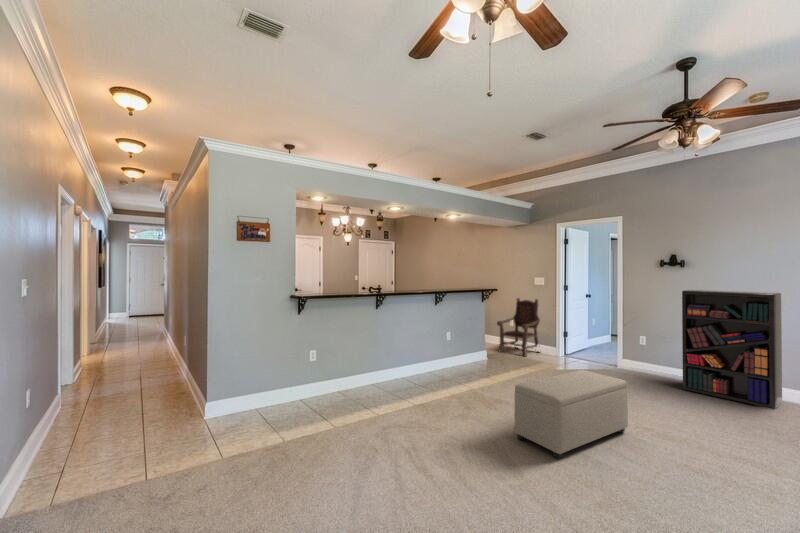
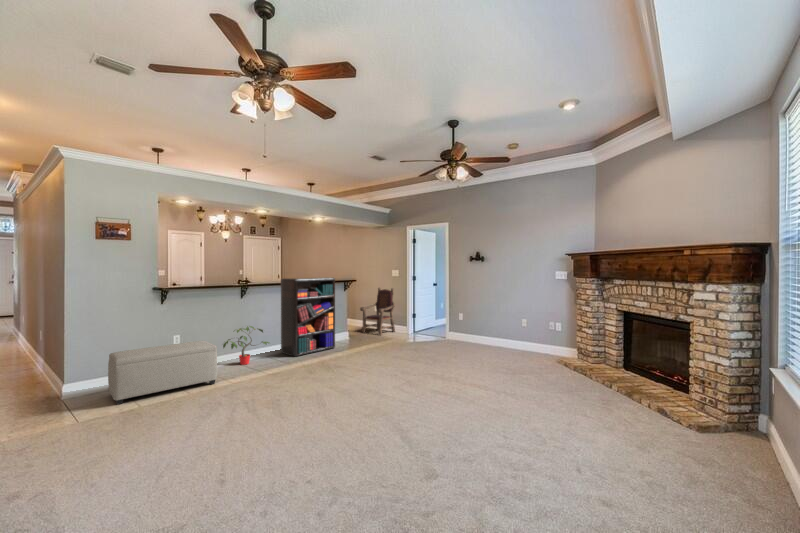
bookshelf: present [682,290,782,409] -> present [281,277,335,356]
potted plant: none [356,341,410,388] -> present [223,326,269,365]
ottoman: present [514,370,628,459] -> present [108,341,217,405]

